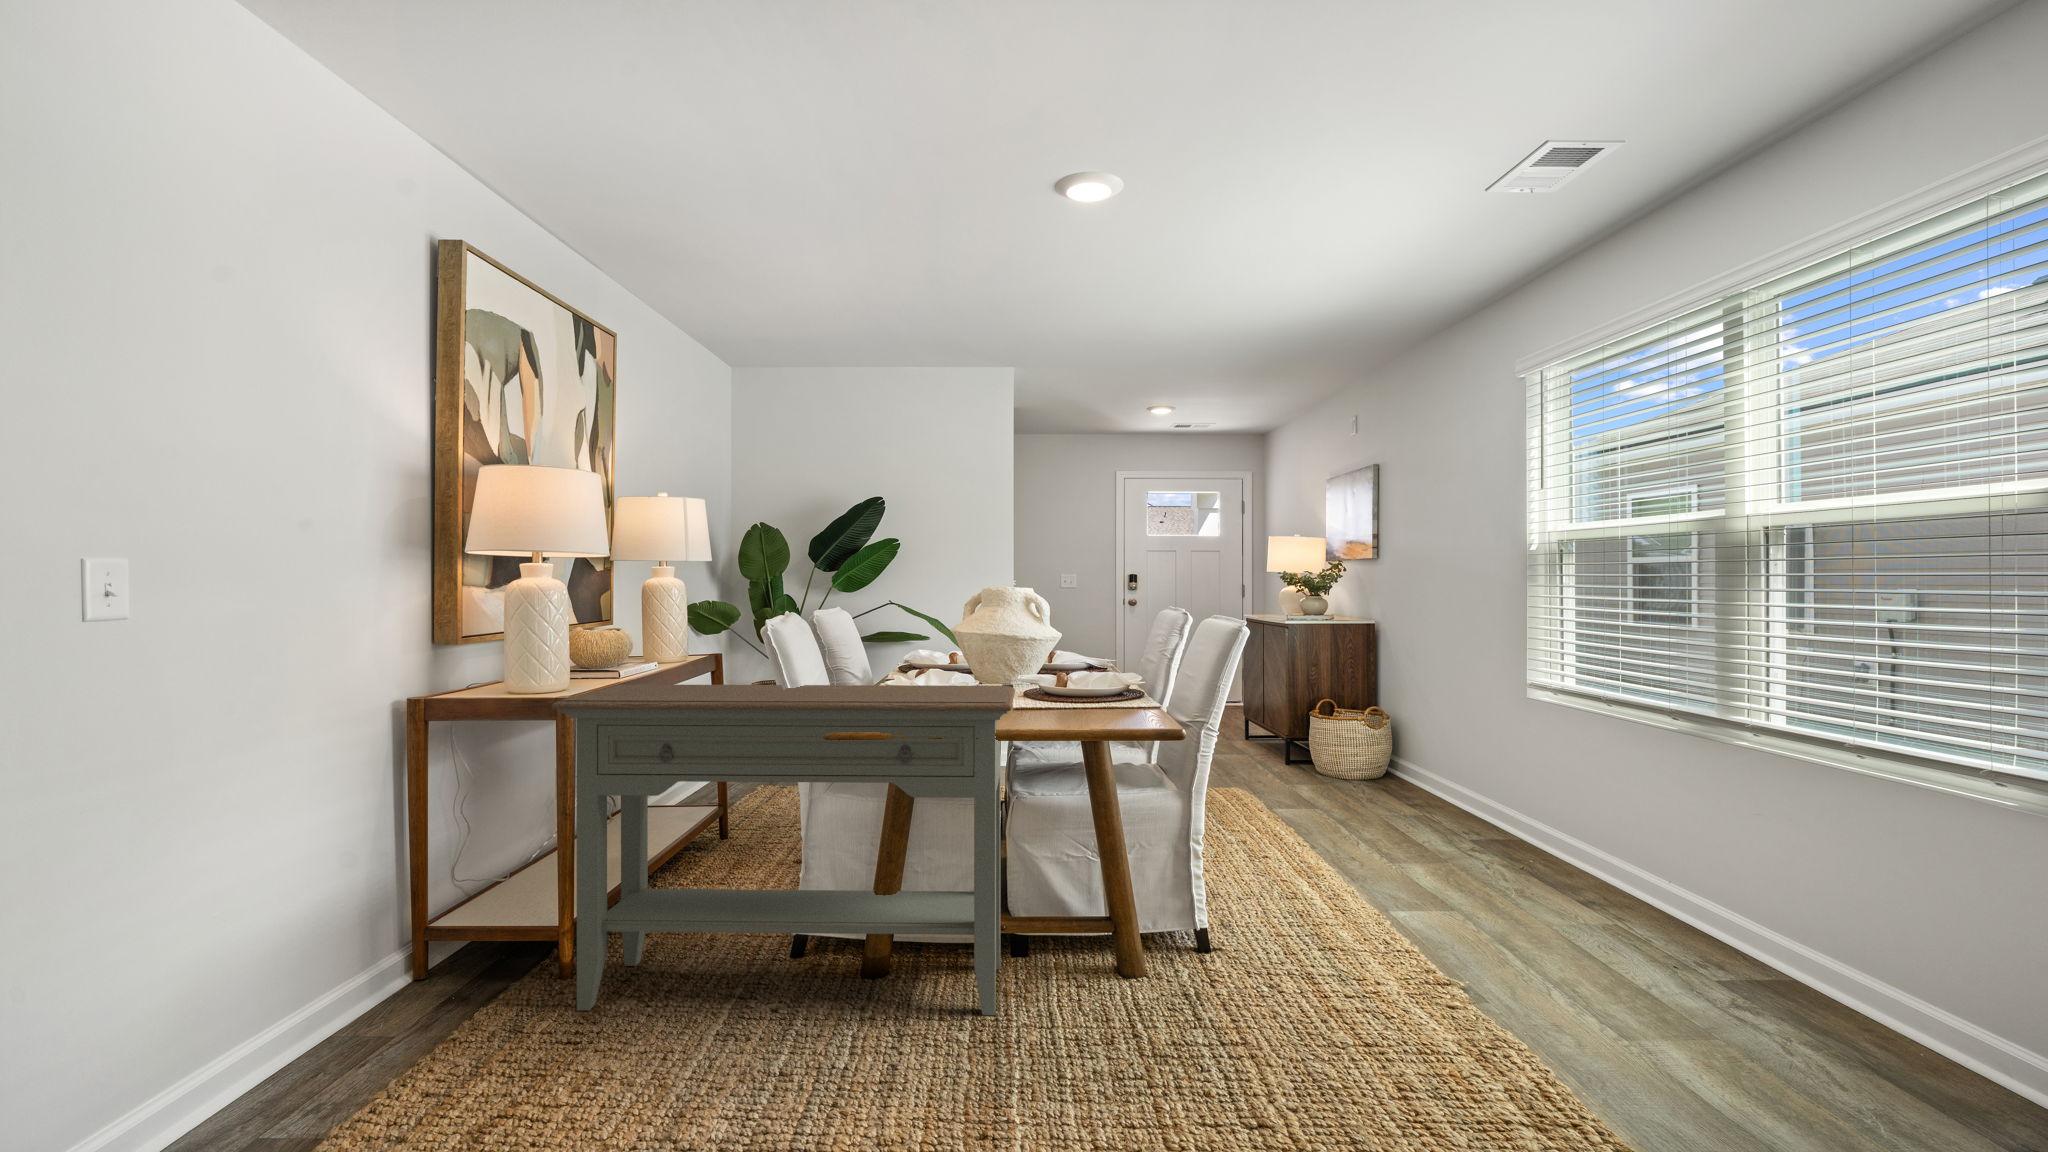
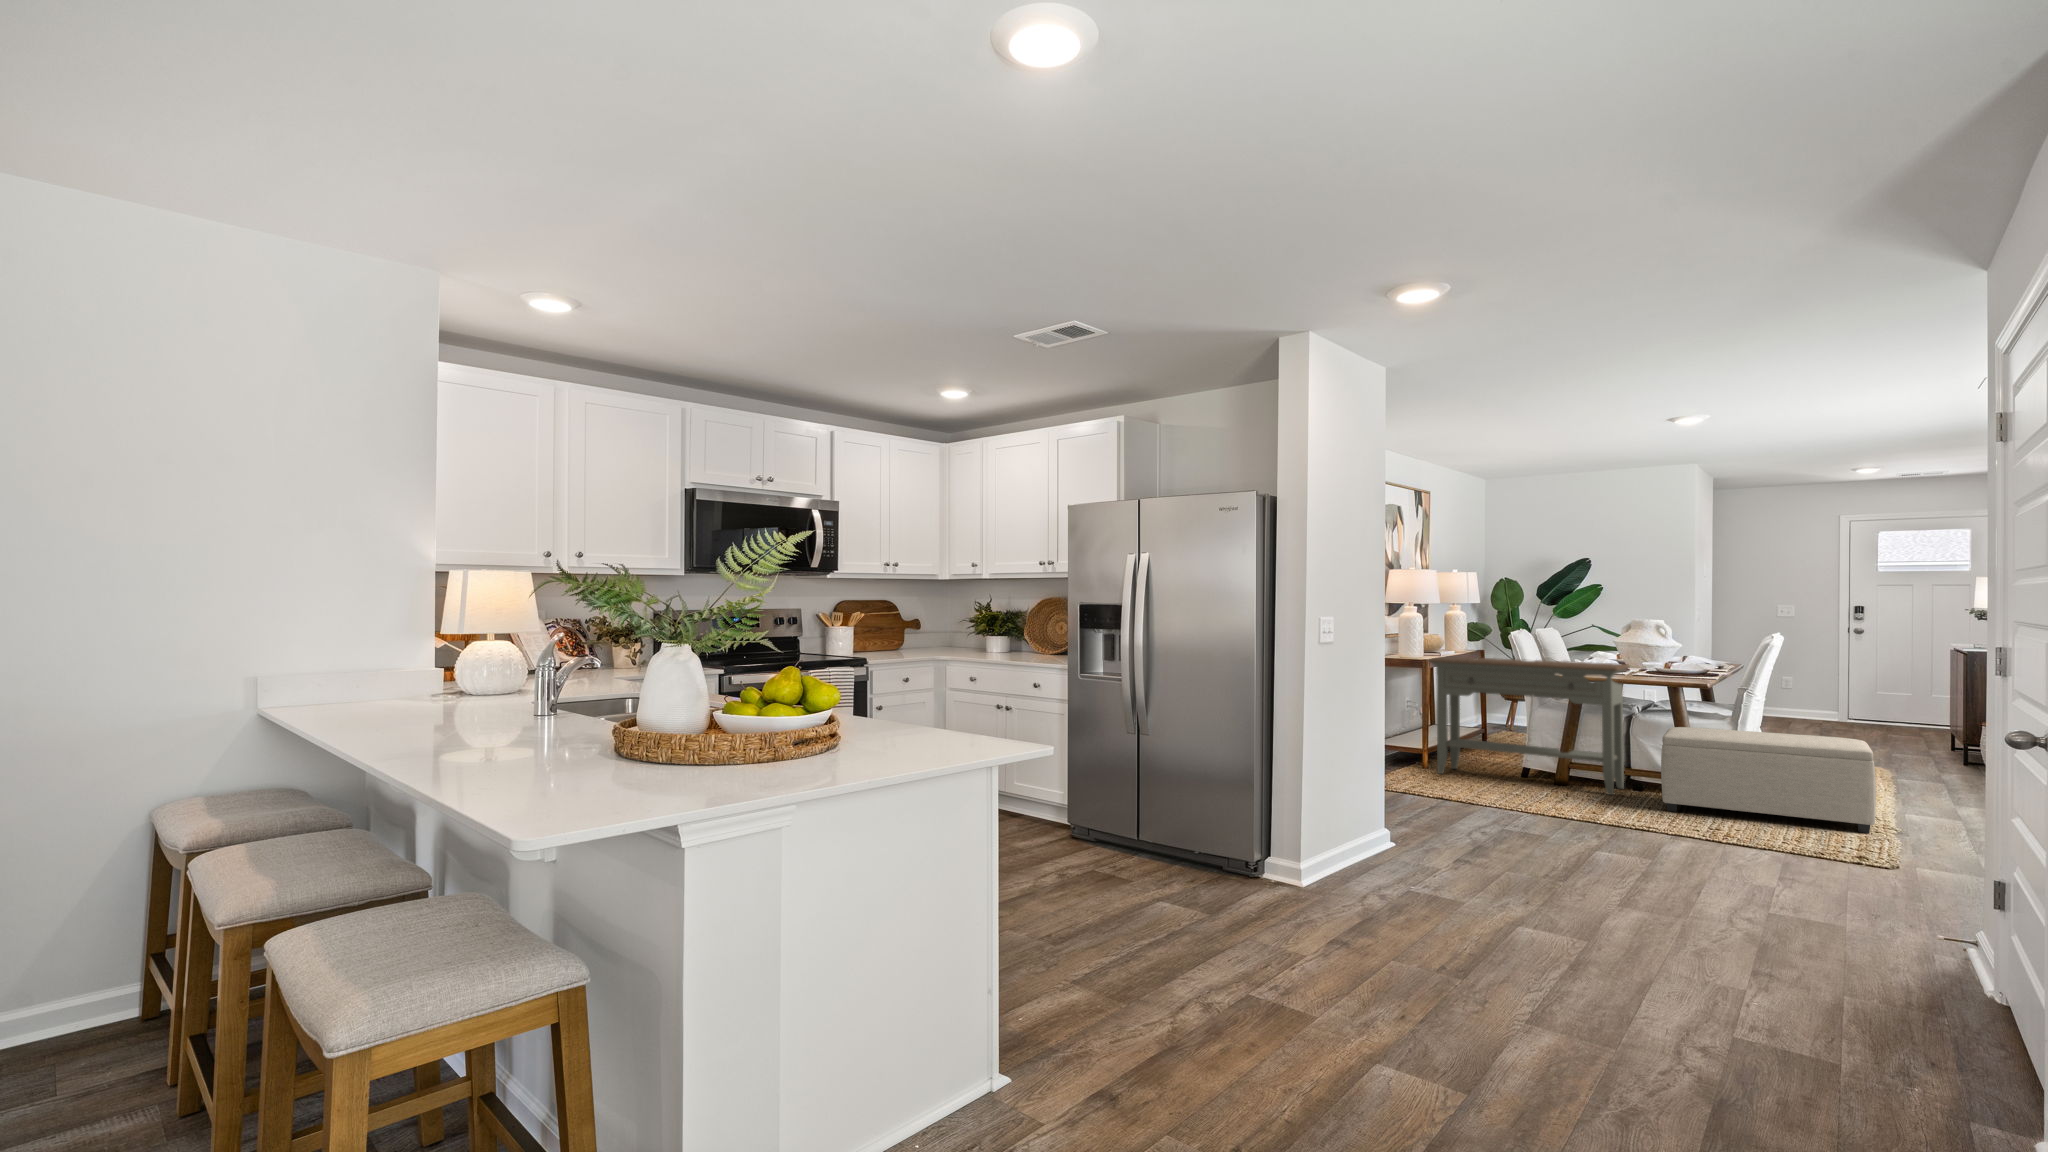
ottoman: none [1104,825,1539,1082] -> present [1661,727,1876,833]

